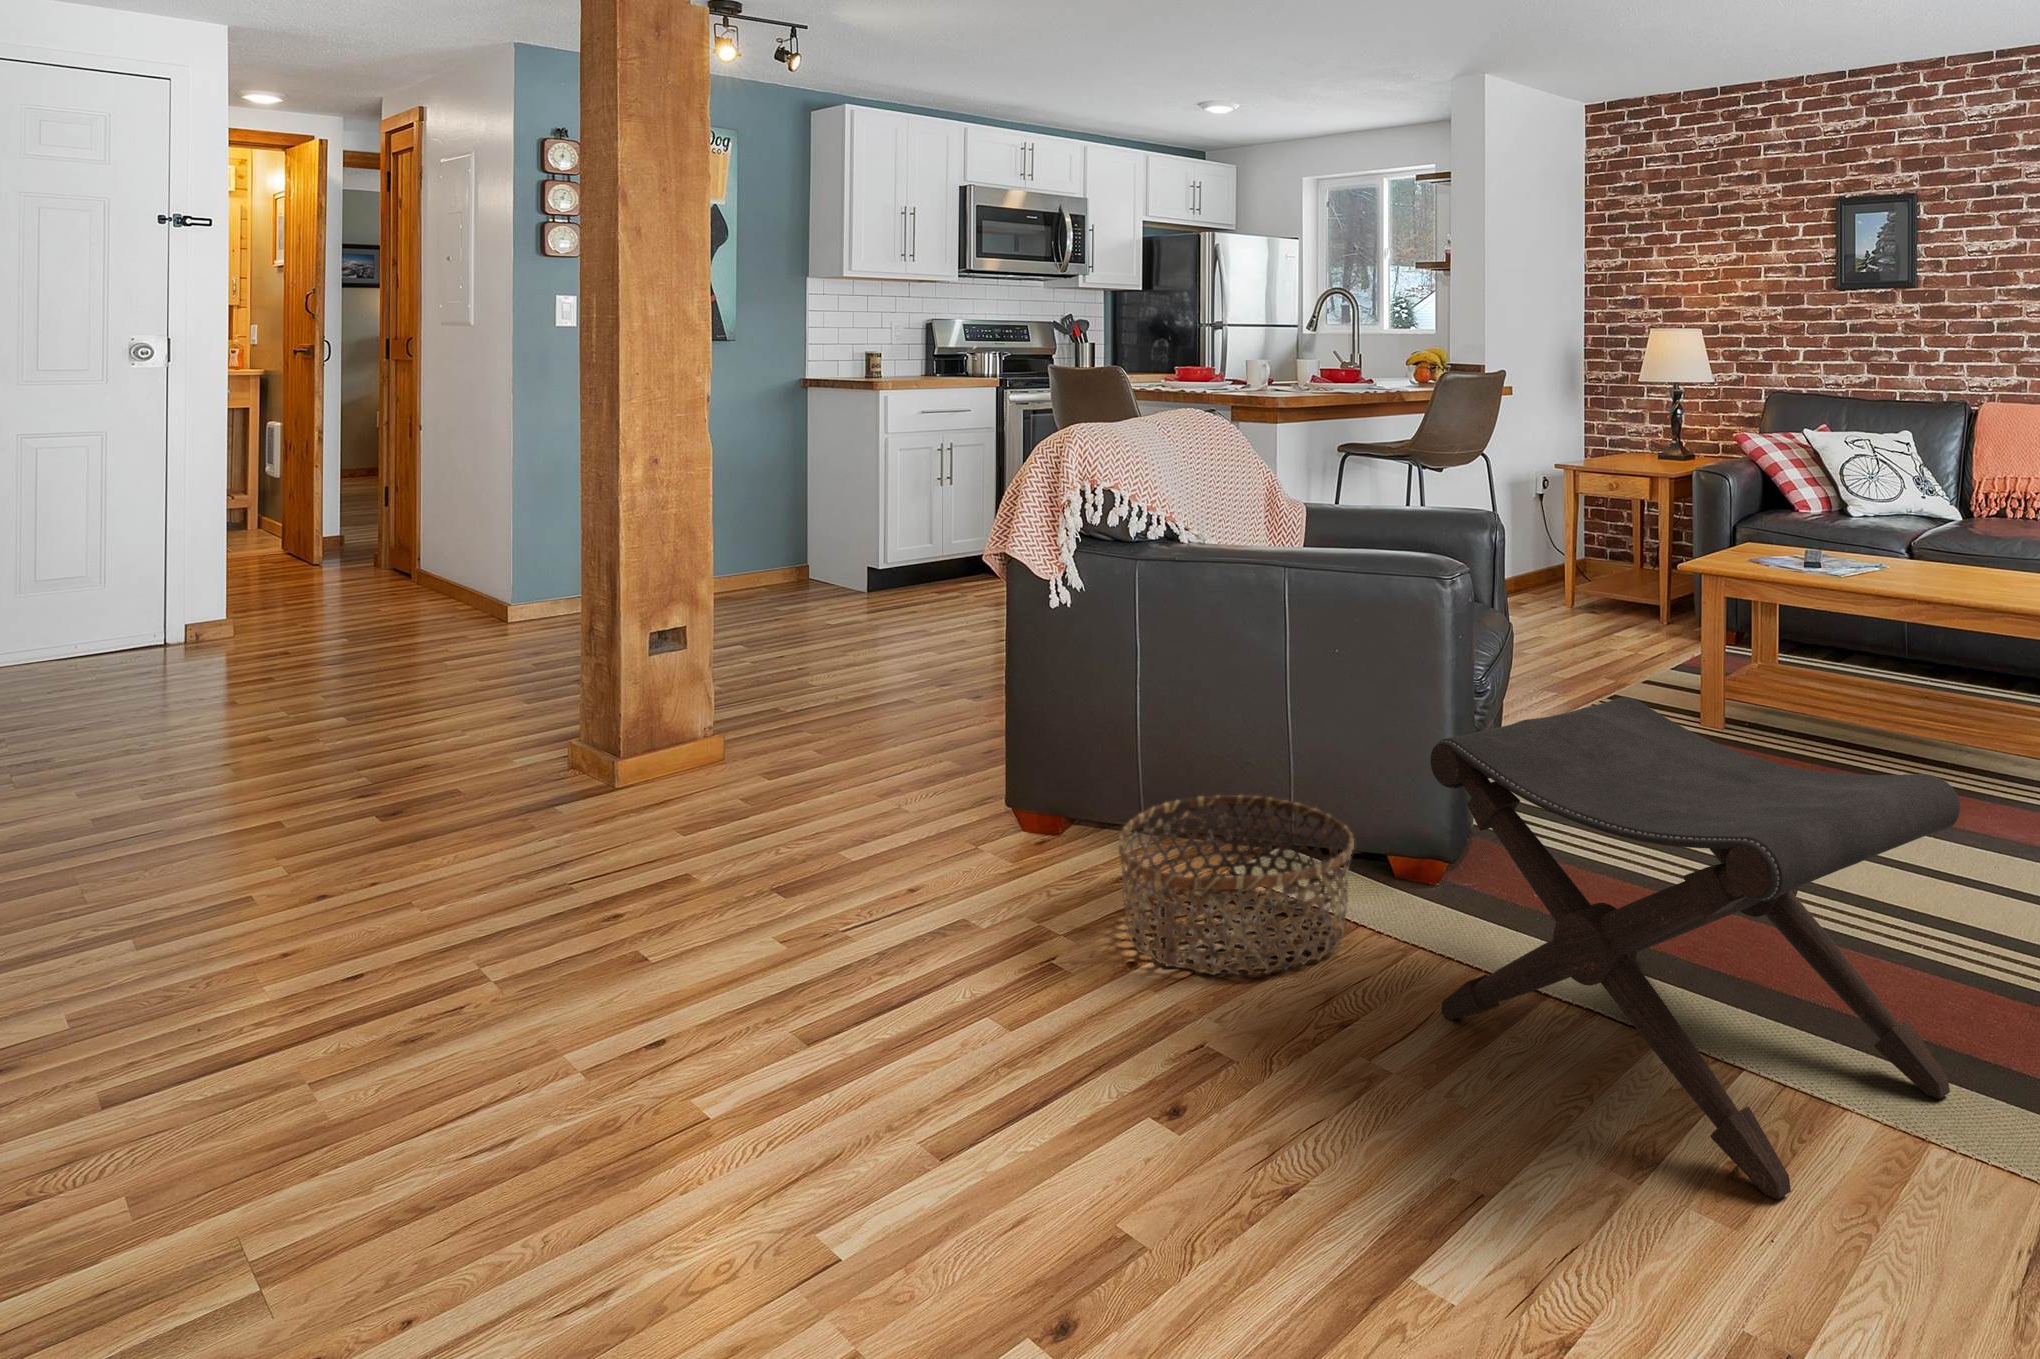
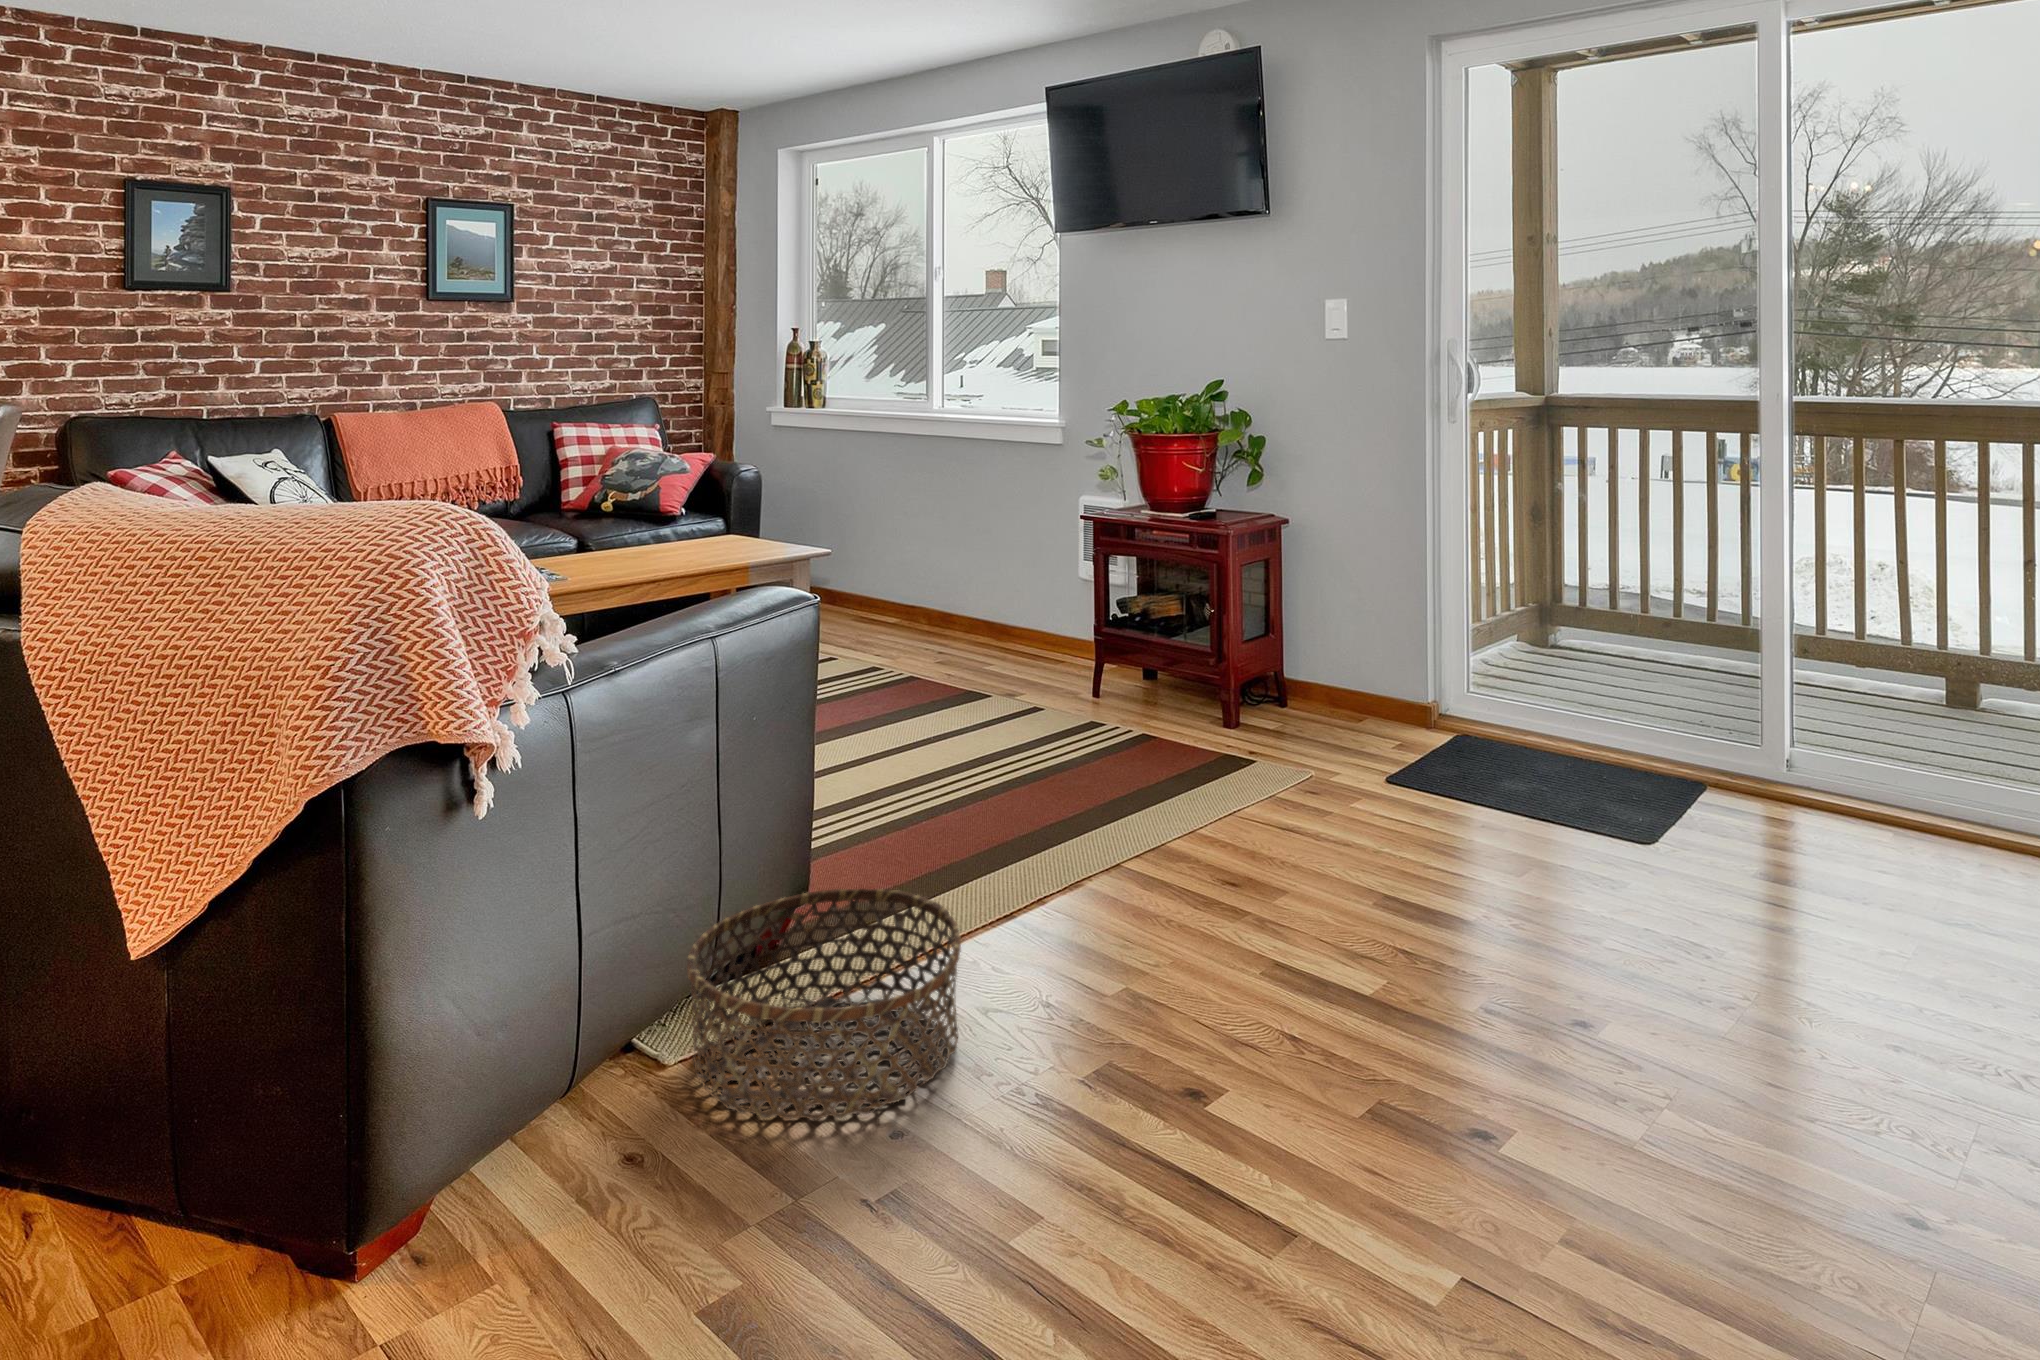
footstool: present [1430,697,1960,1199] -> none [945,640,1312,966]

